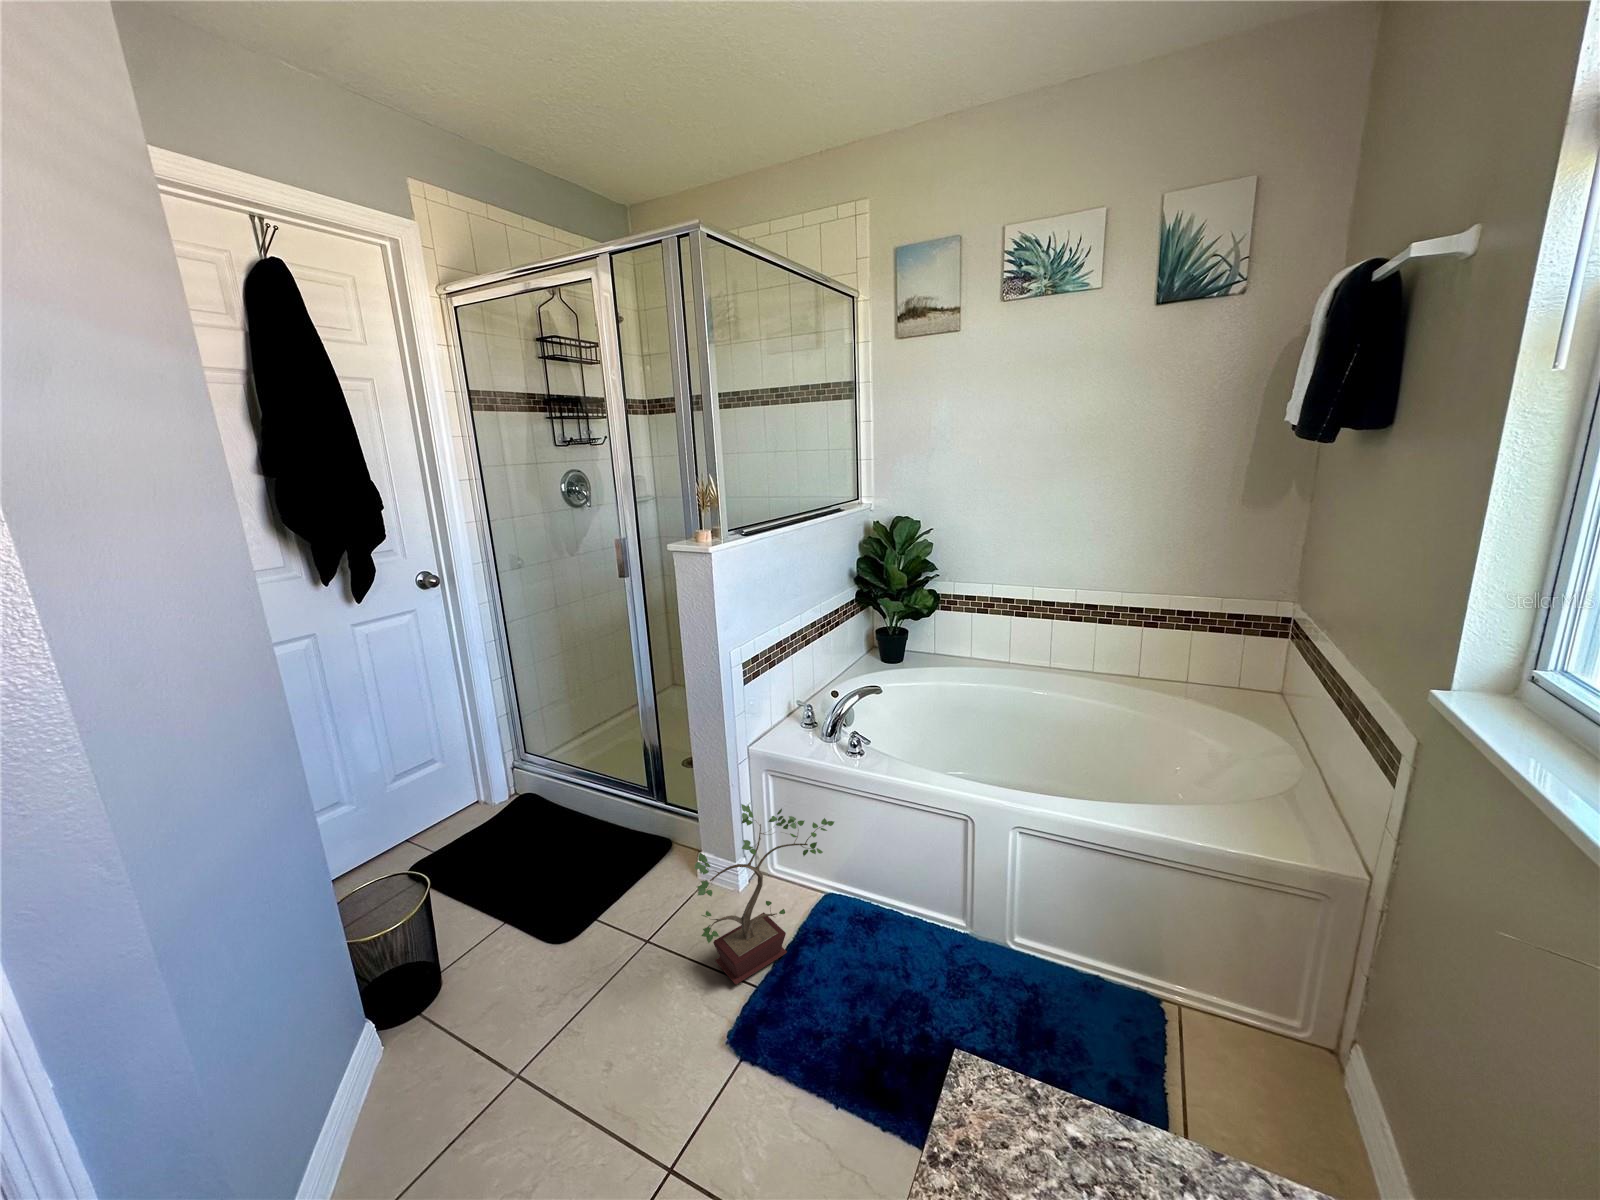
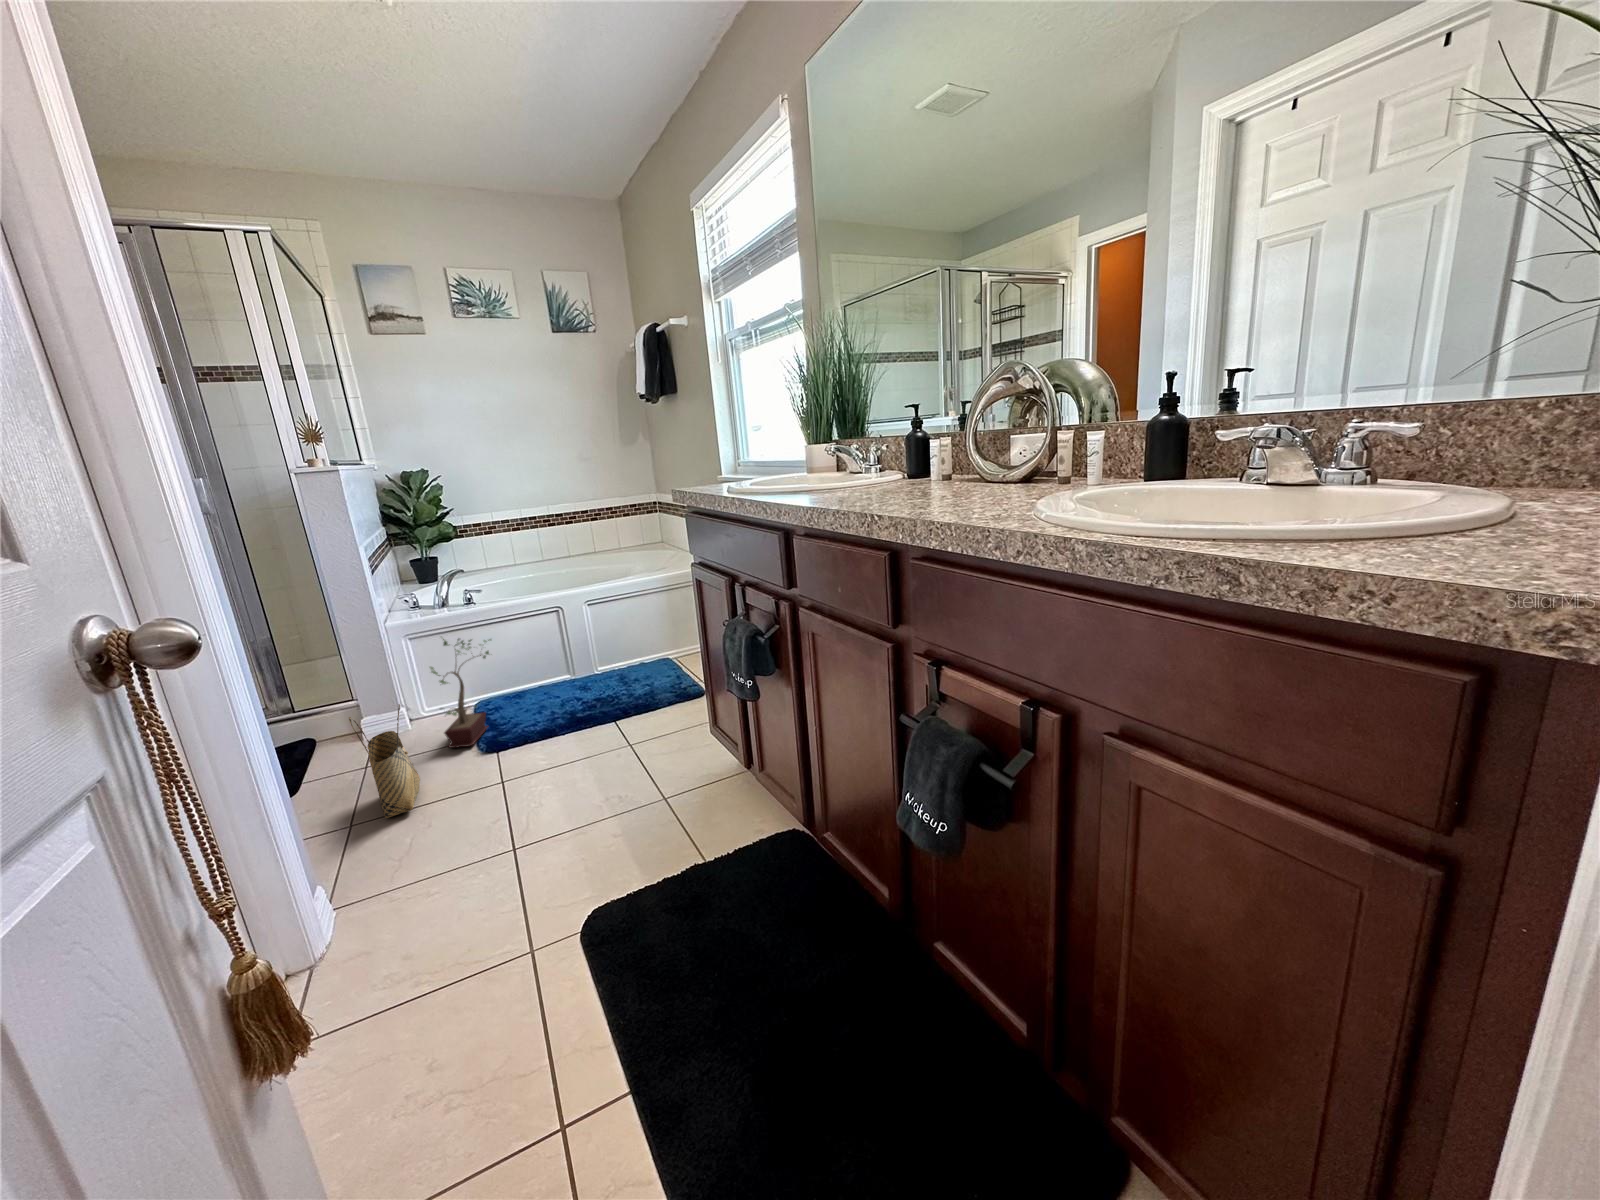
woven basket: none [517,907,627,1088] -> present [349,704,420,818]

